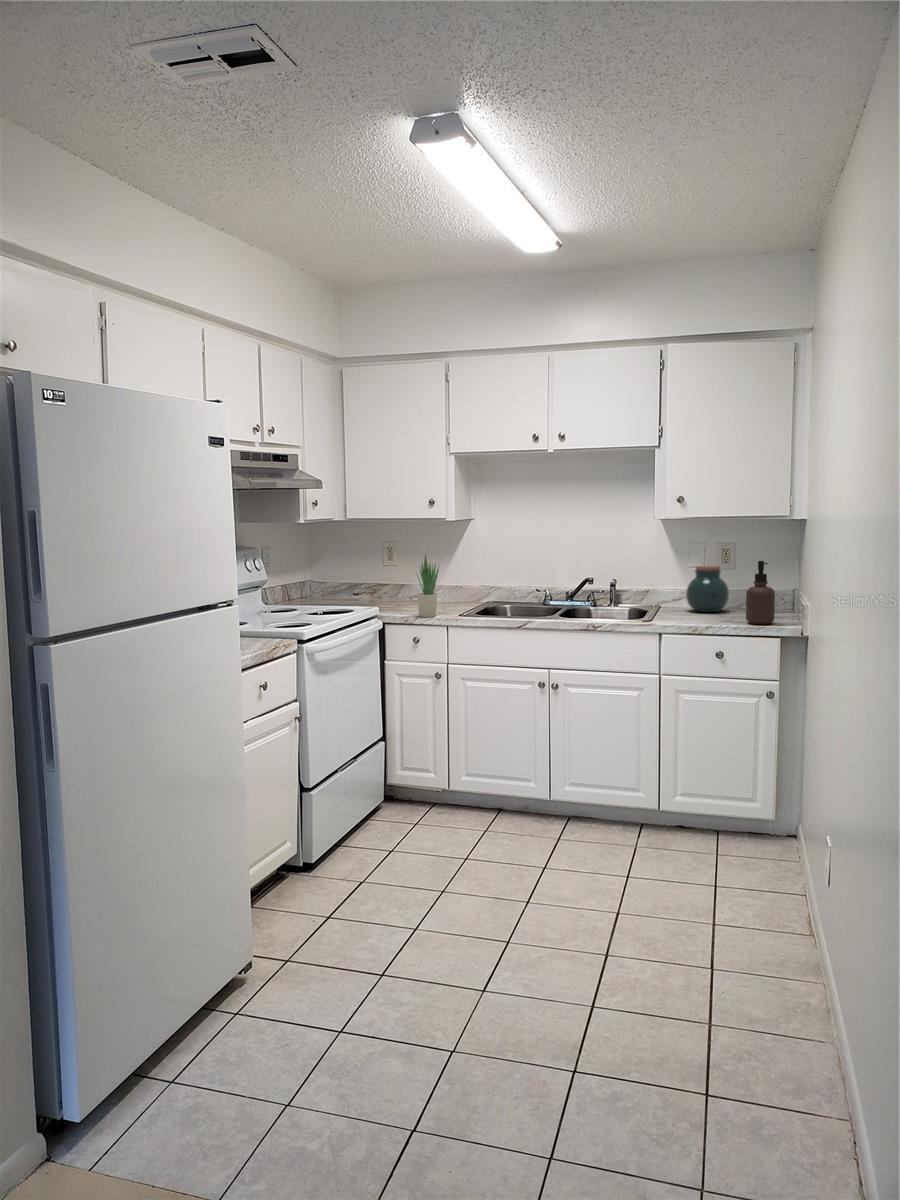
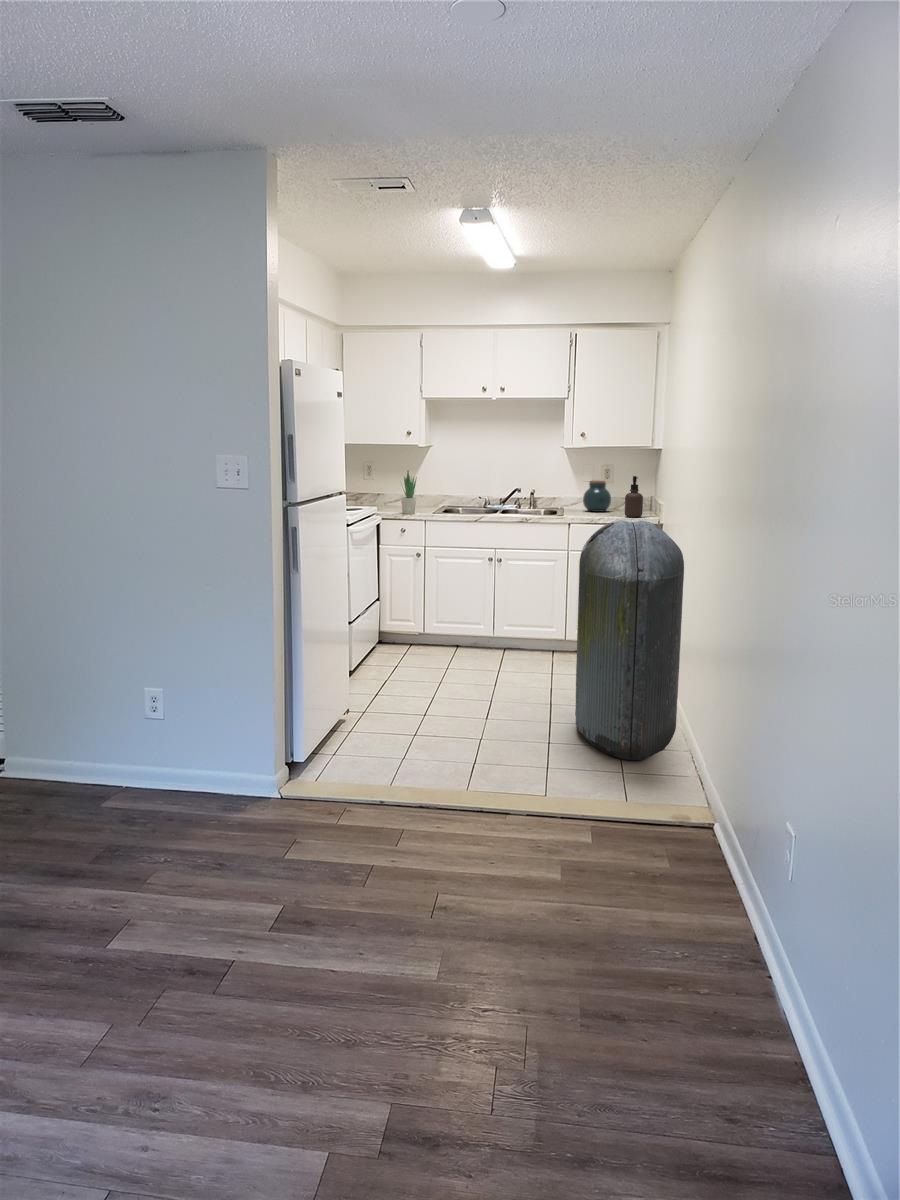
trash can: none [629,655,831,1158] -> present [575,520,684,760]

